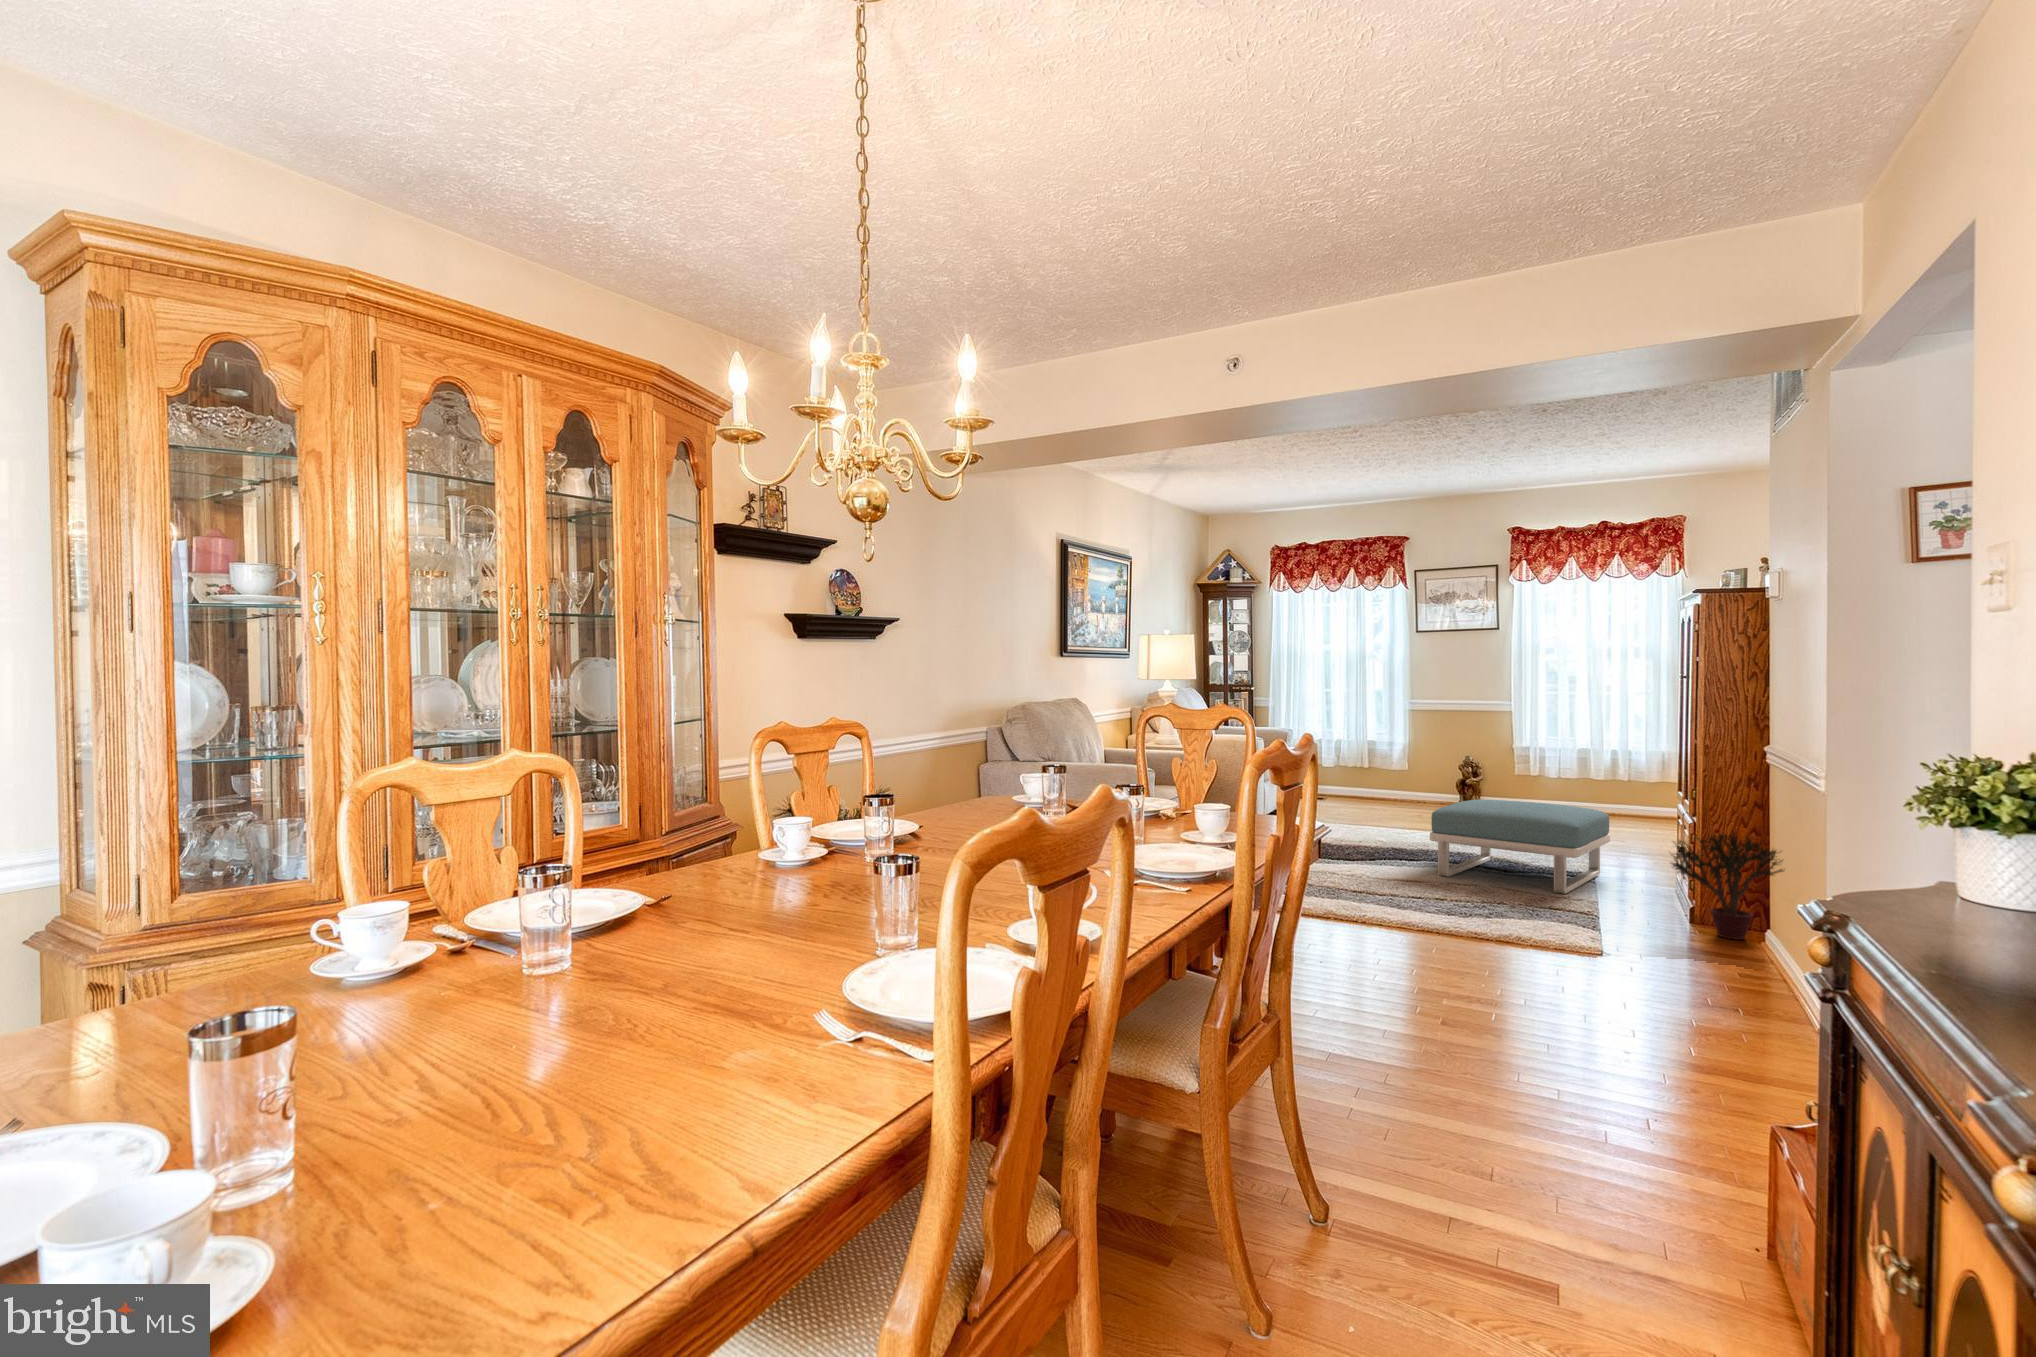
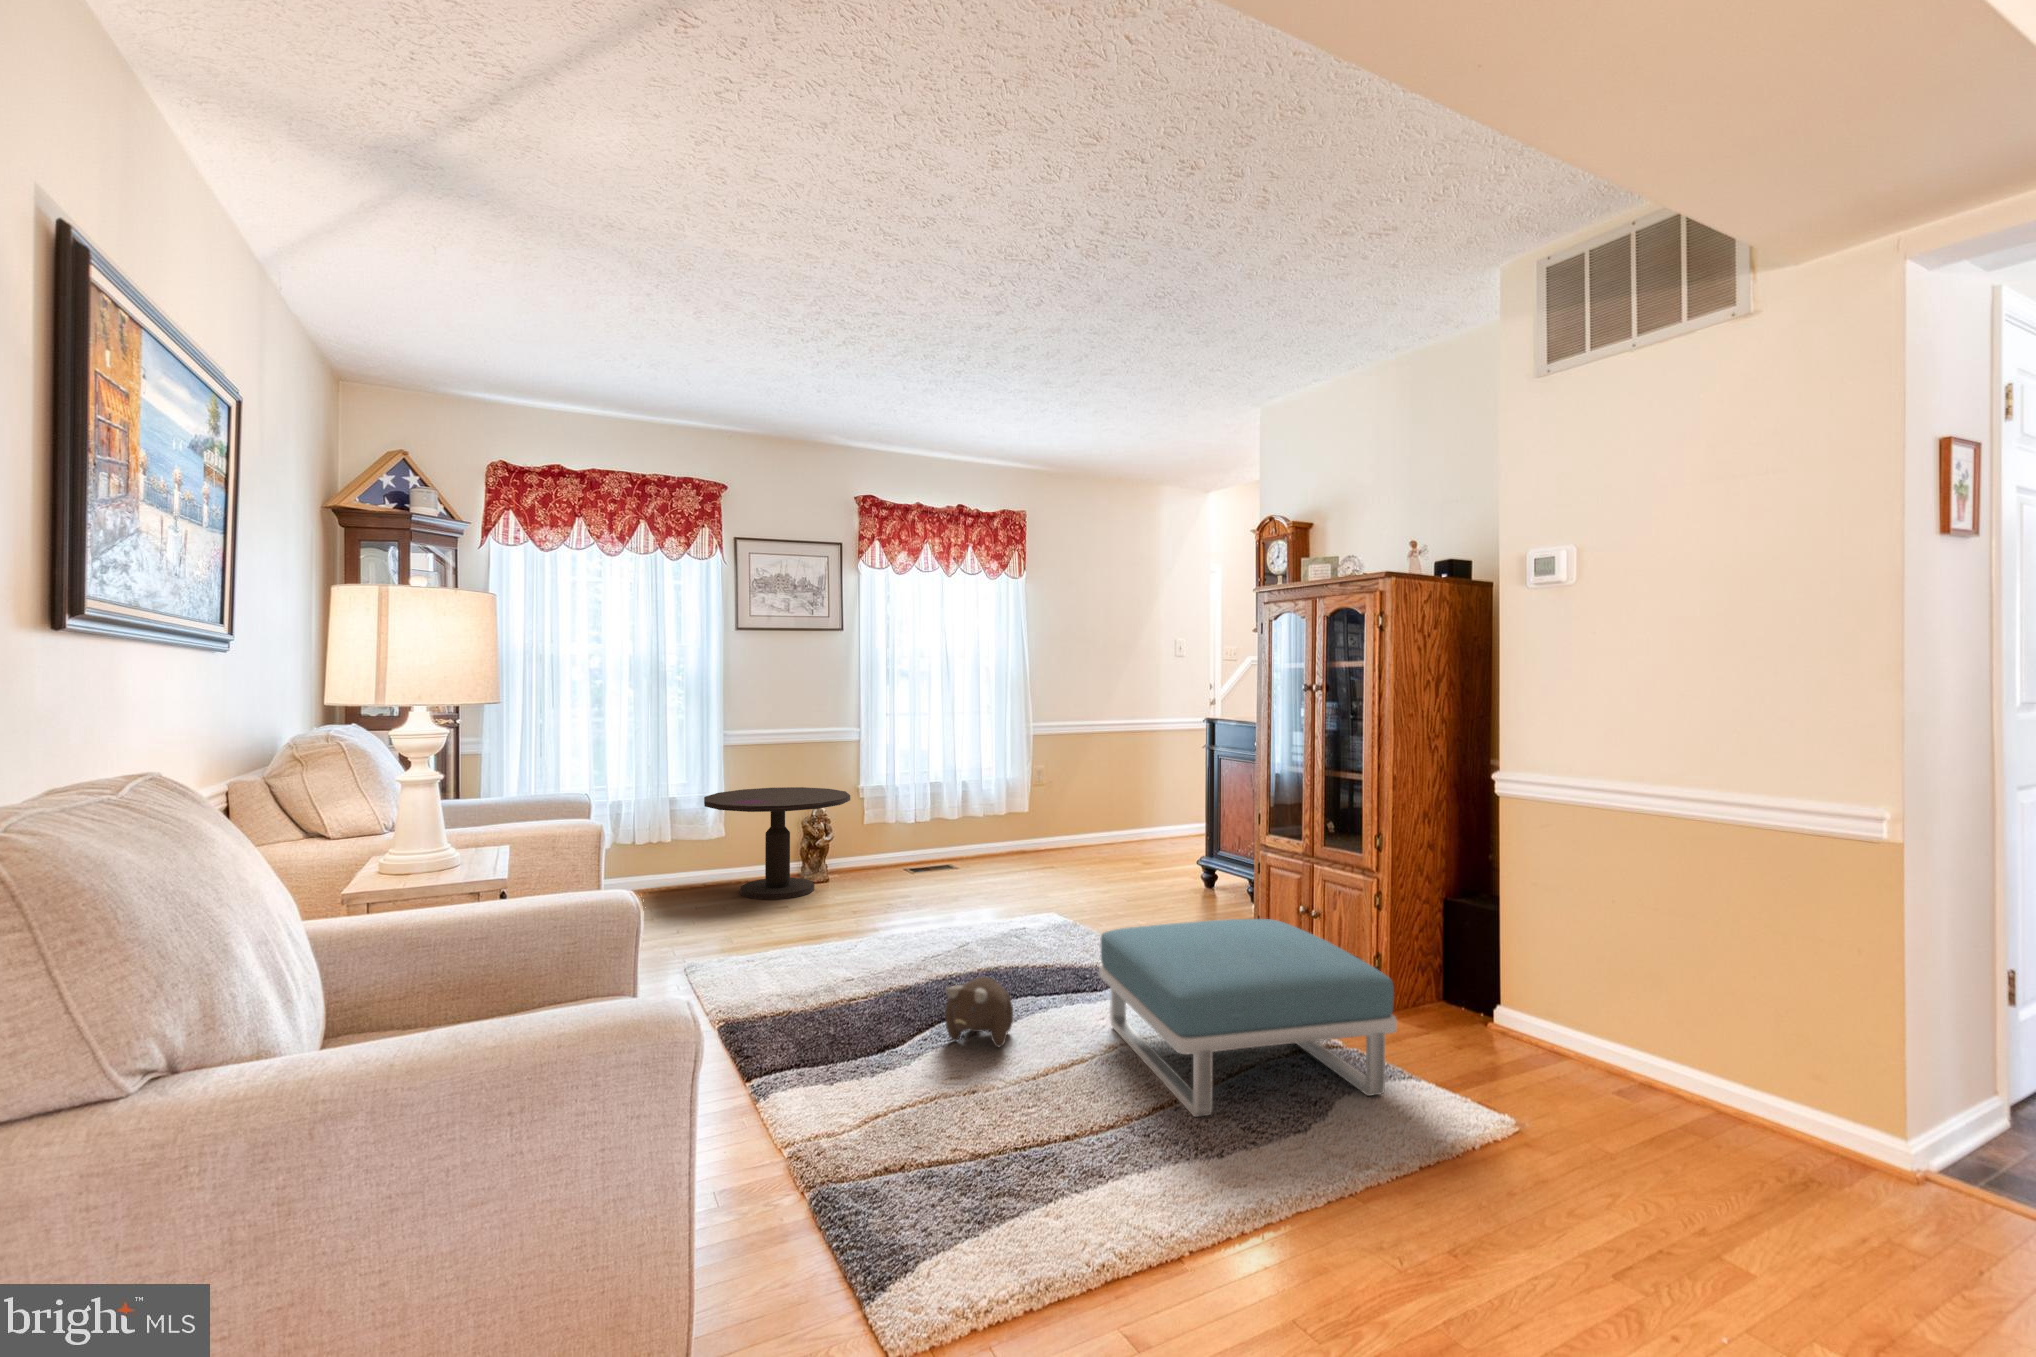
side table: none [1378,739,1483,808] -> present [704,787,850,900]
plush toy: none [1371,813,1422,851] -> present [945,977,1013,1047]
potted plant: present [1672,832,1785,940] -> none [1600,962,1794,1139]

